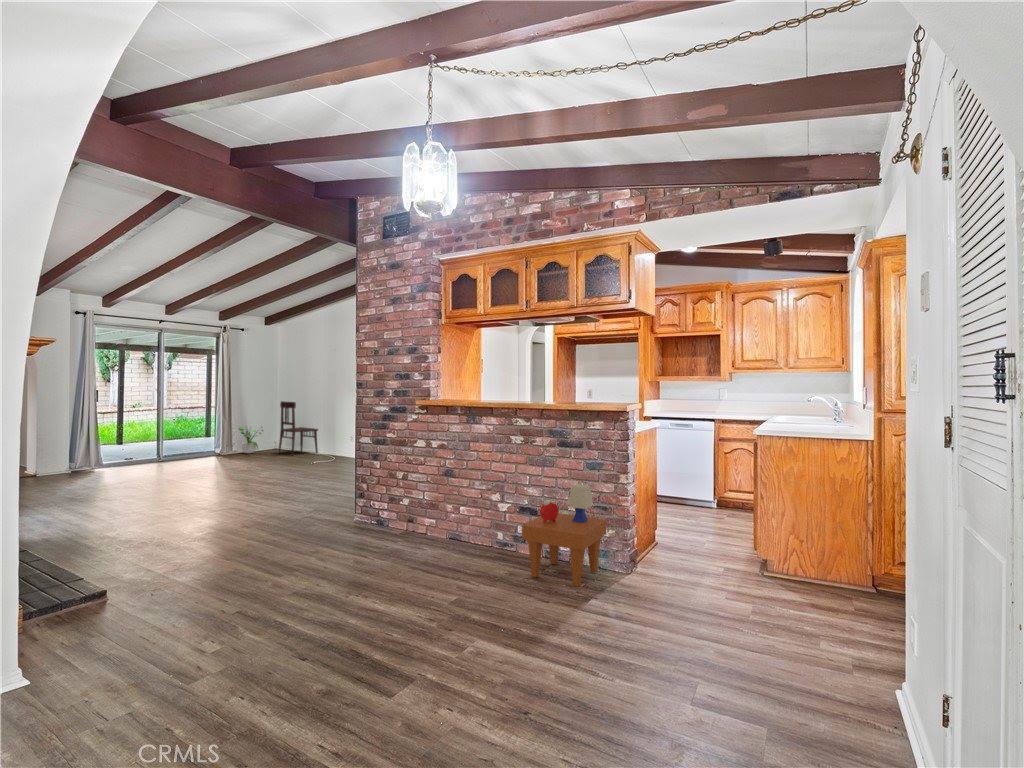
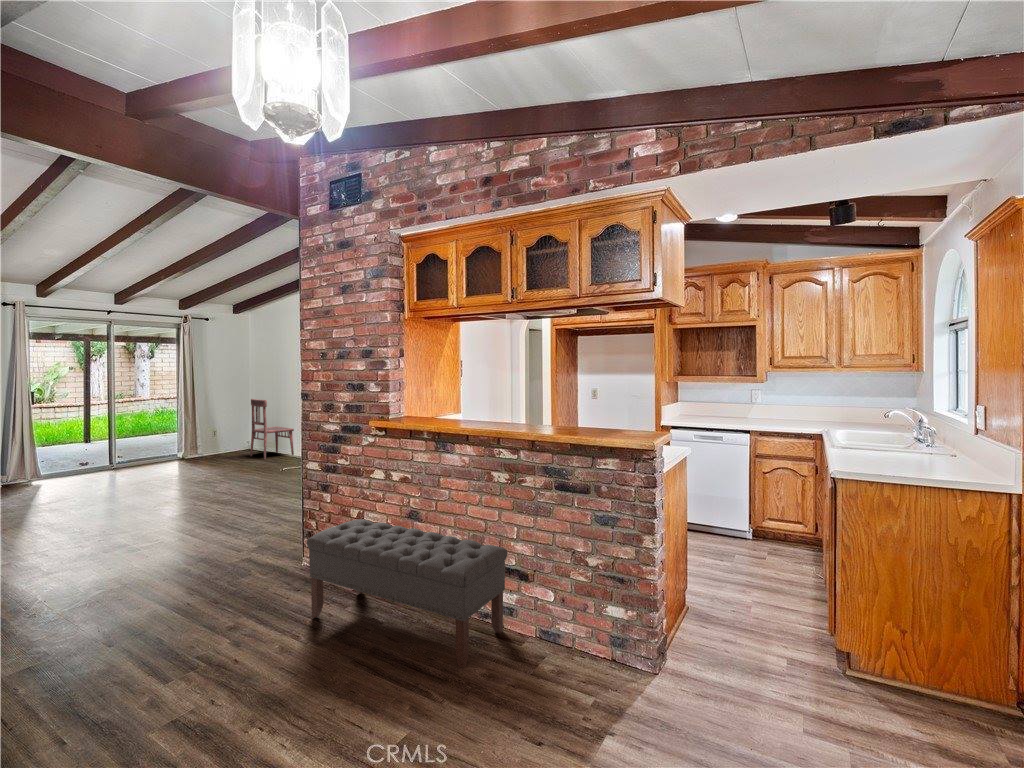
potted plant: present [239,426,263,454] -> none [205,418,236,457]
bench: none [370,477,522,571] -> present [307,519,507,668]
side table: present [522,484,607,587] -> none [504,547,623,706]

